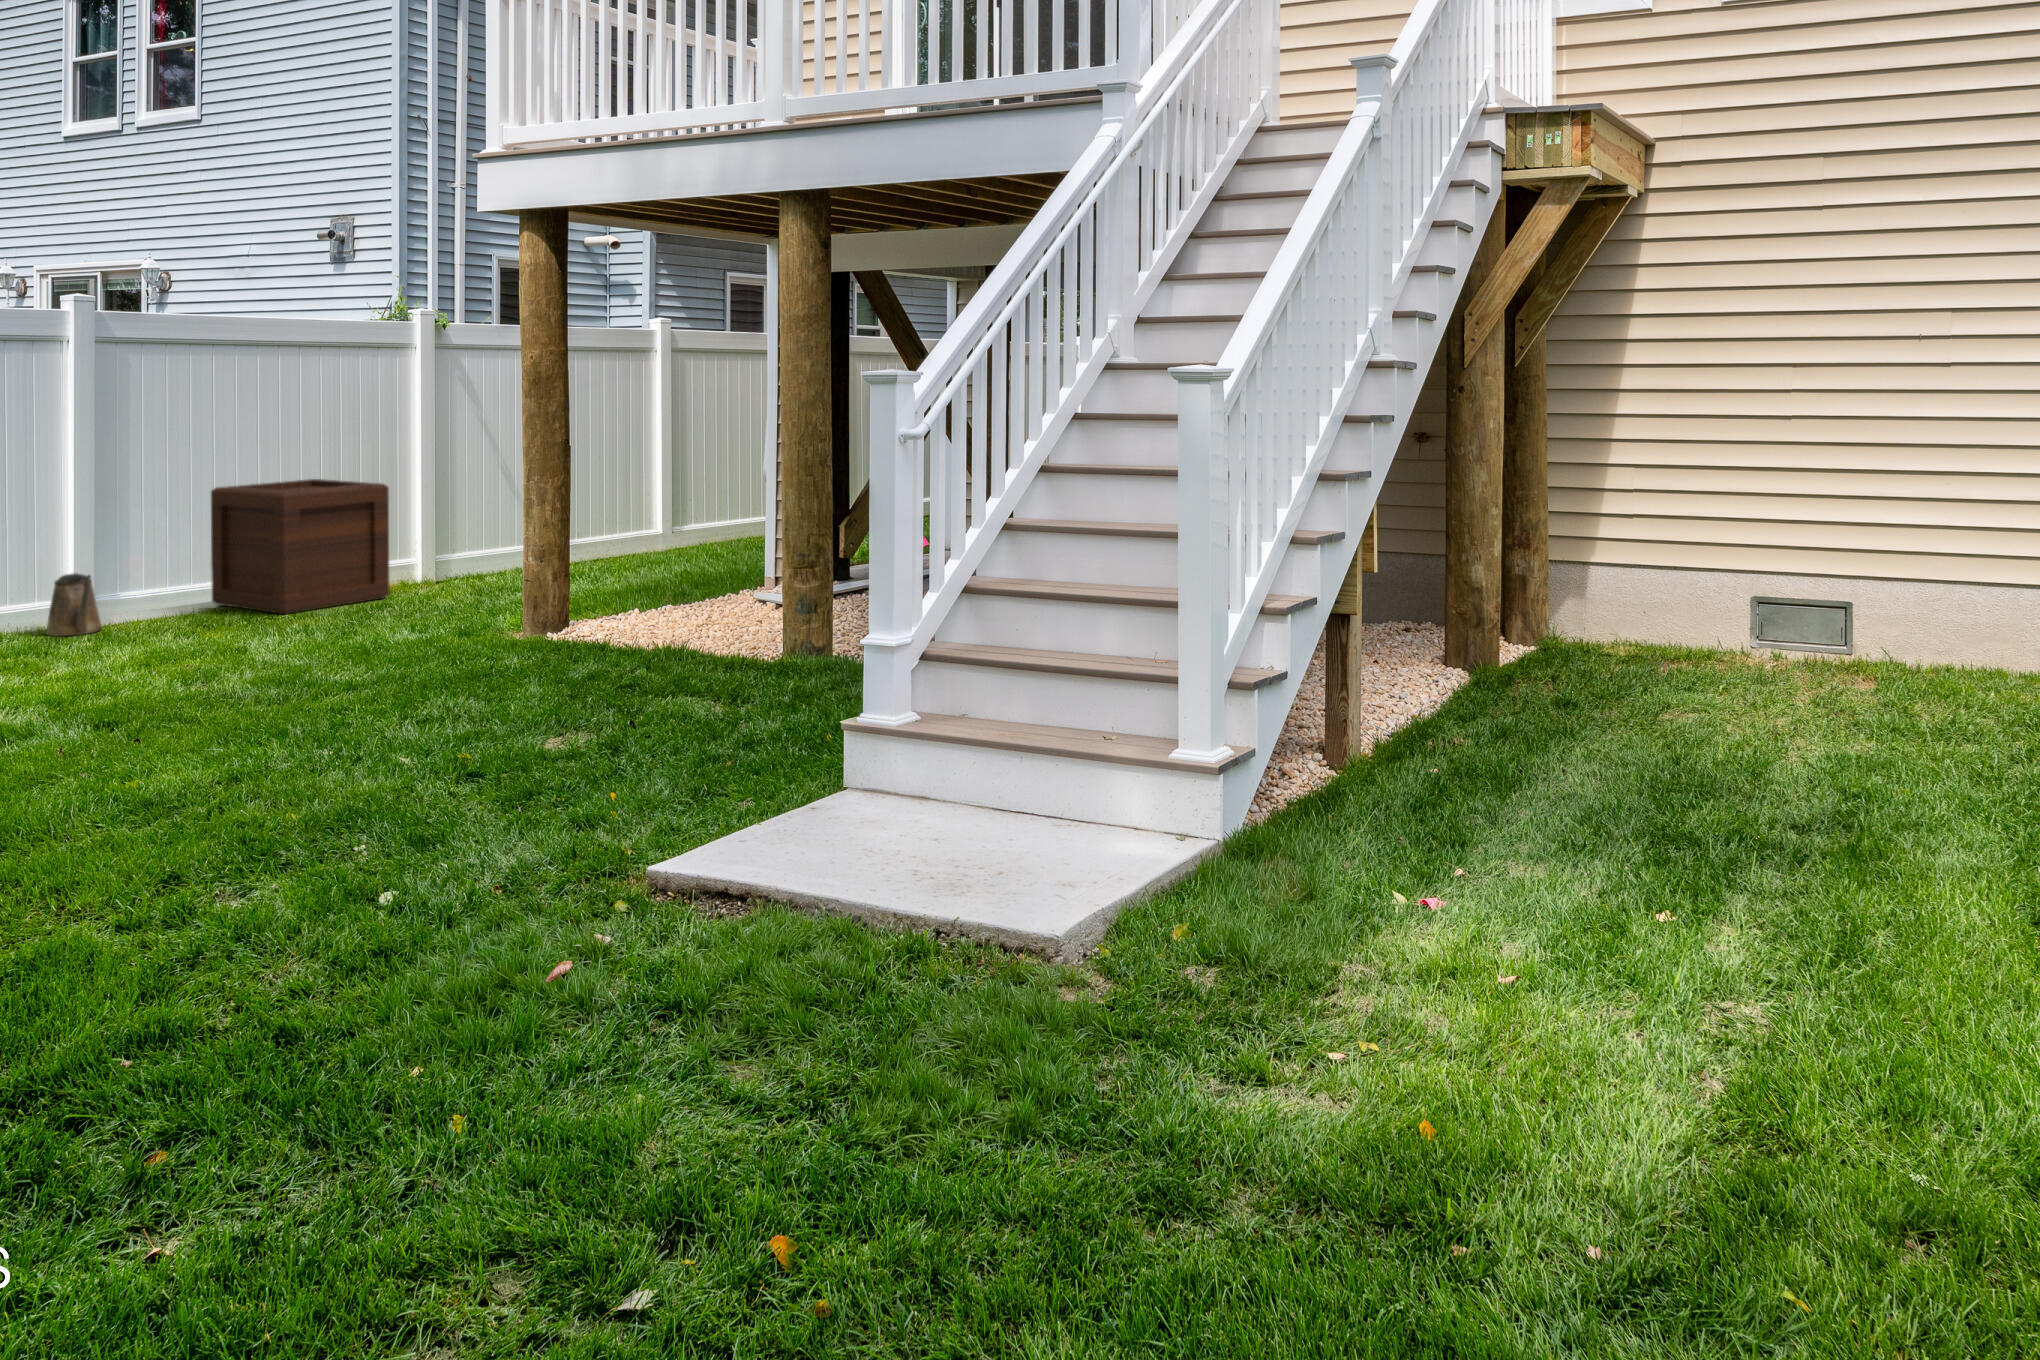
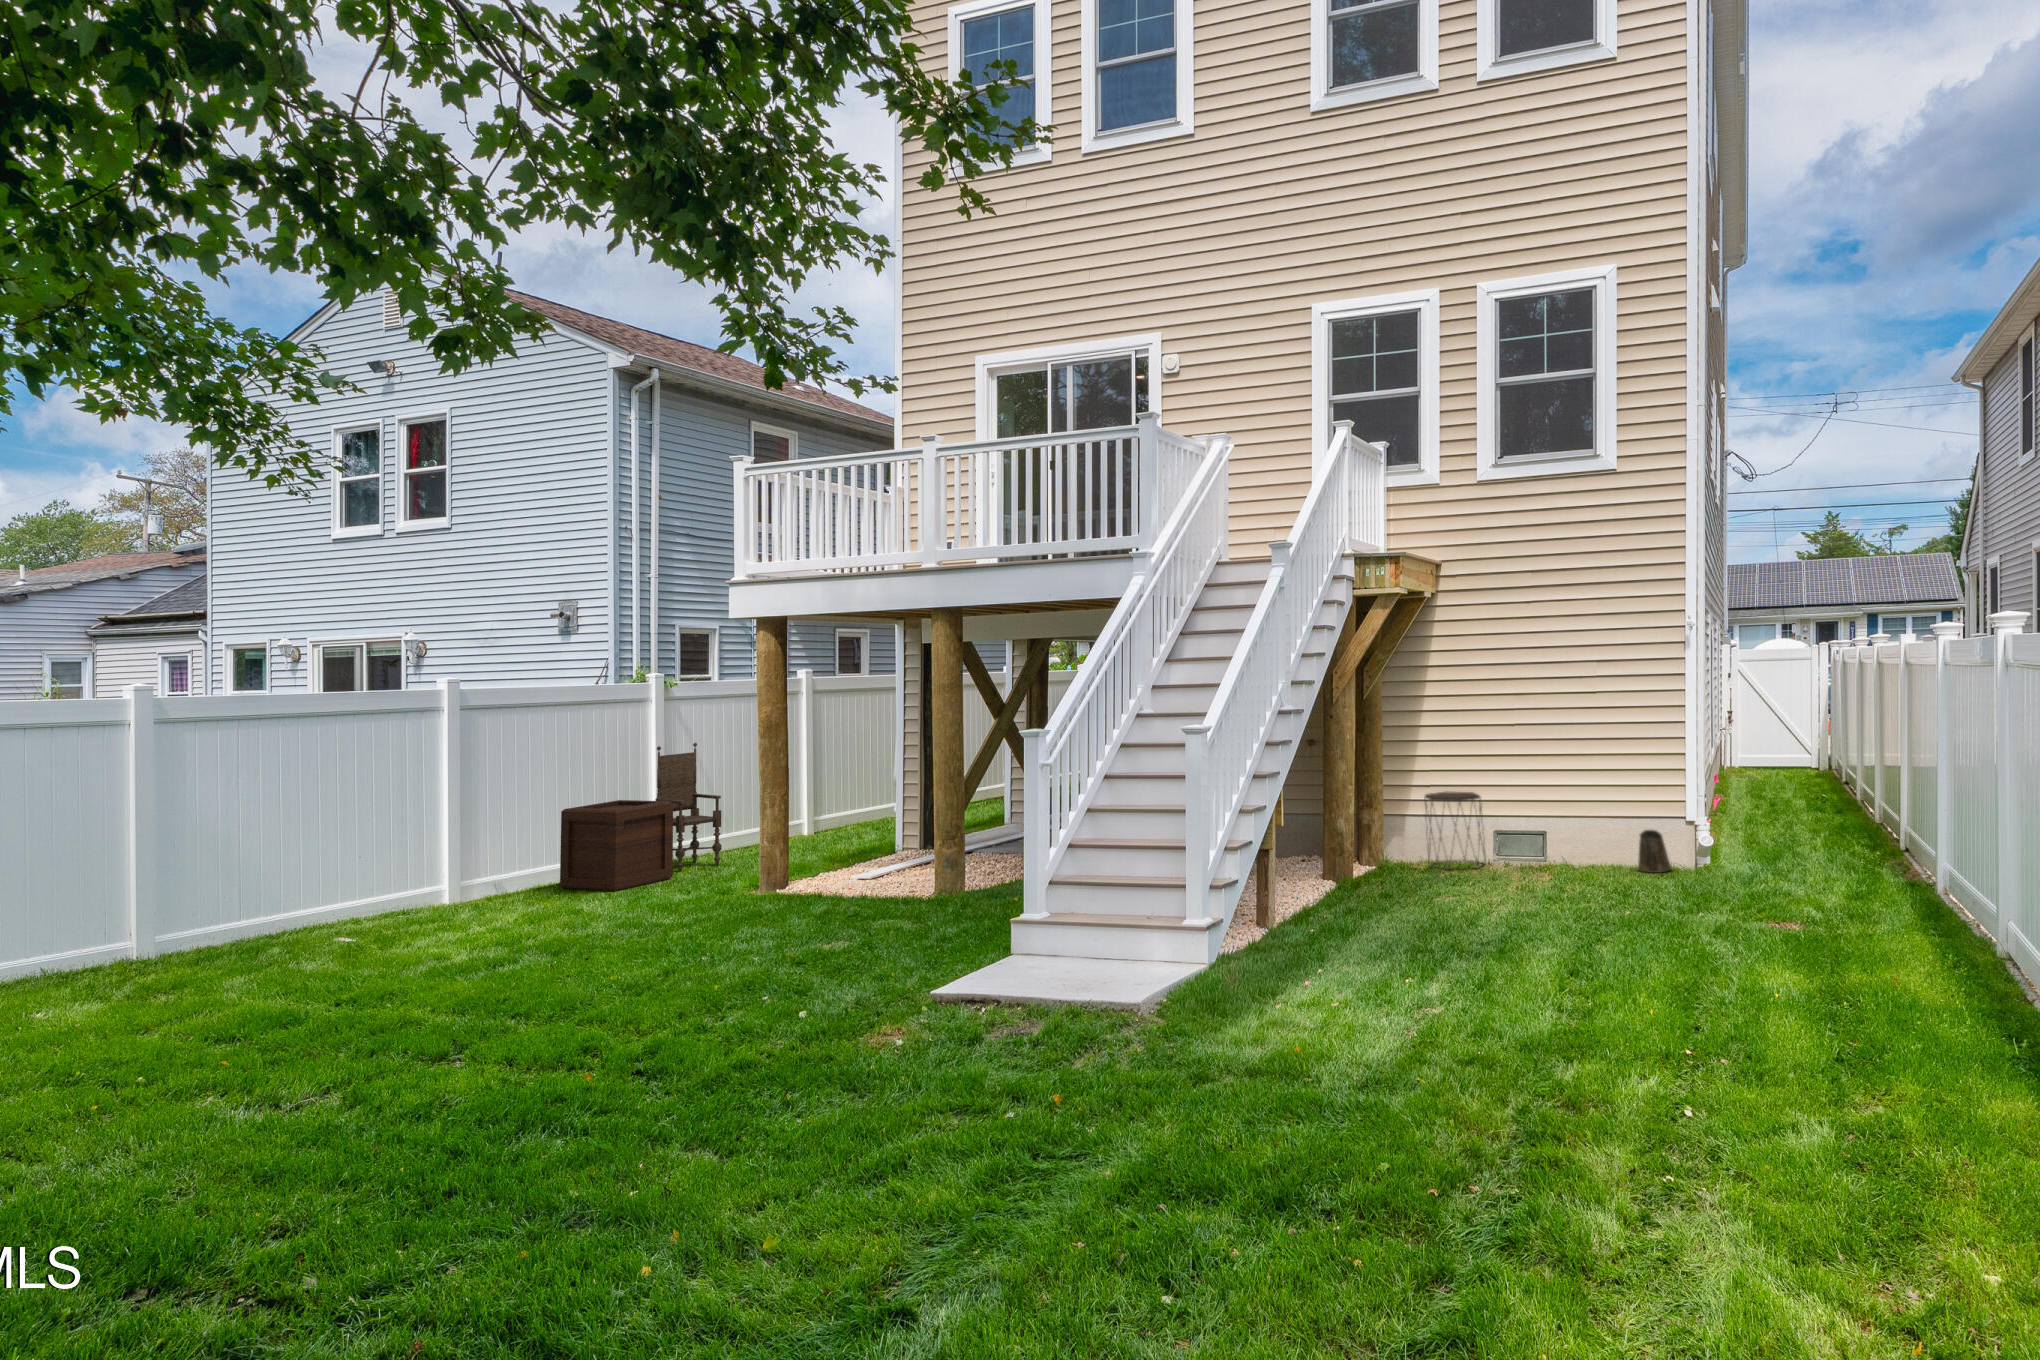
armchair: none [378,401,480,588] -> present [655,743,722,872]
side table: none [1580,524,1681,651] -> present [1424,791,1485,869]
watering can: present [46,573,102,636] -> present [1638,830,1672,873]

